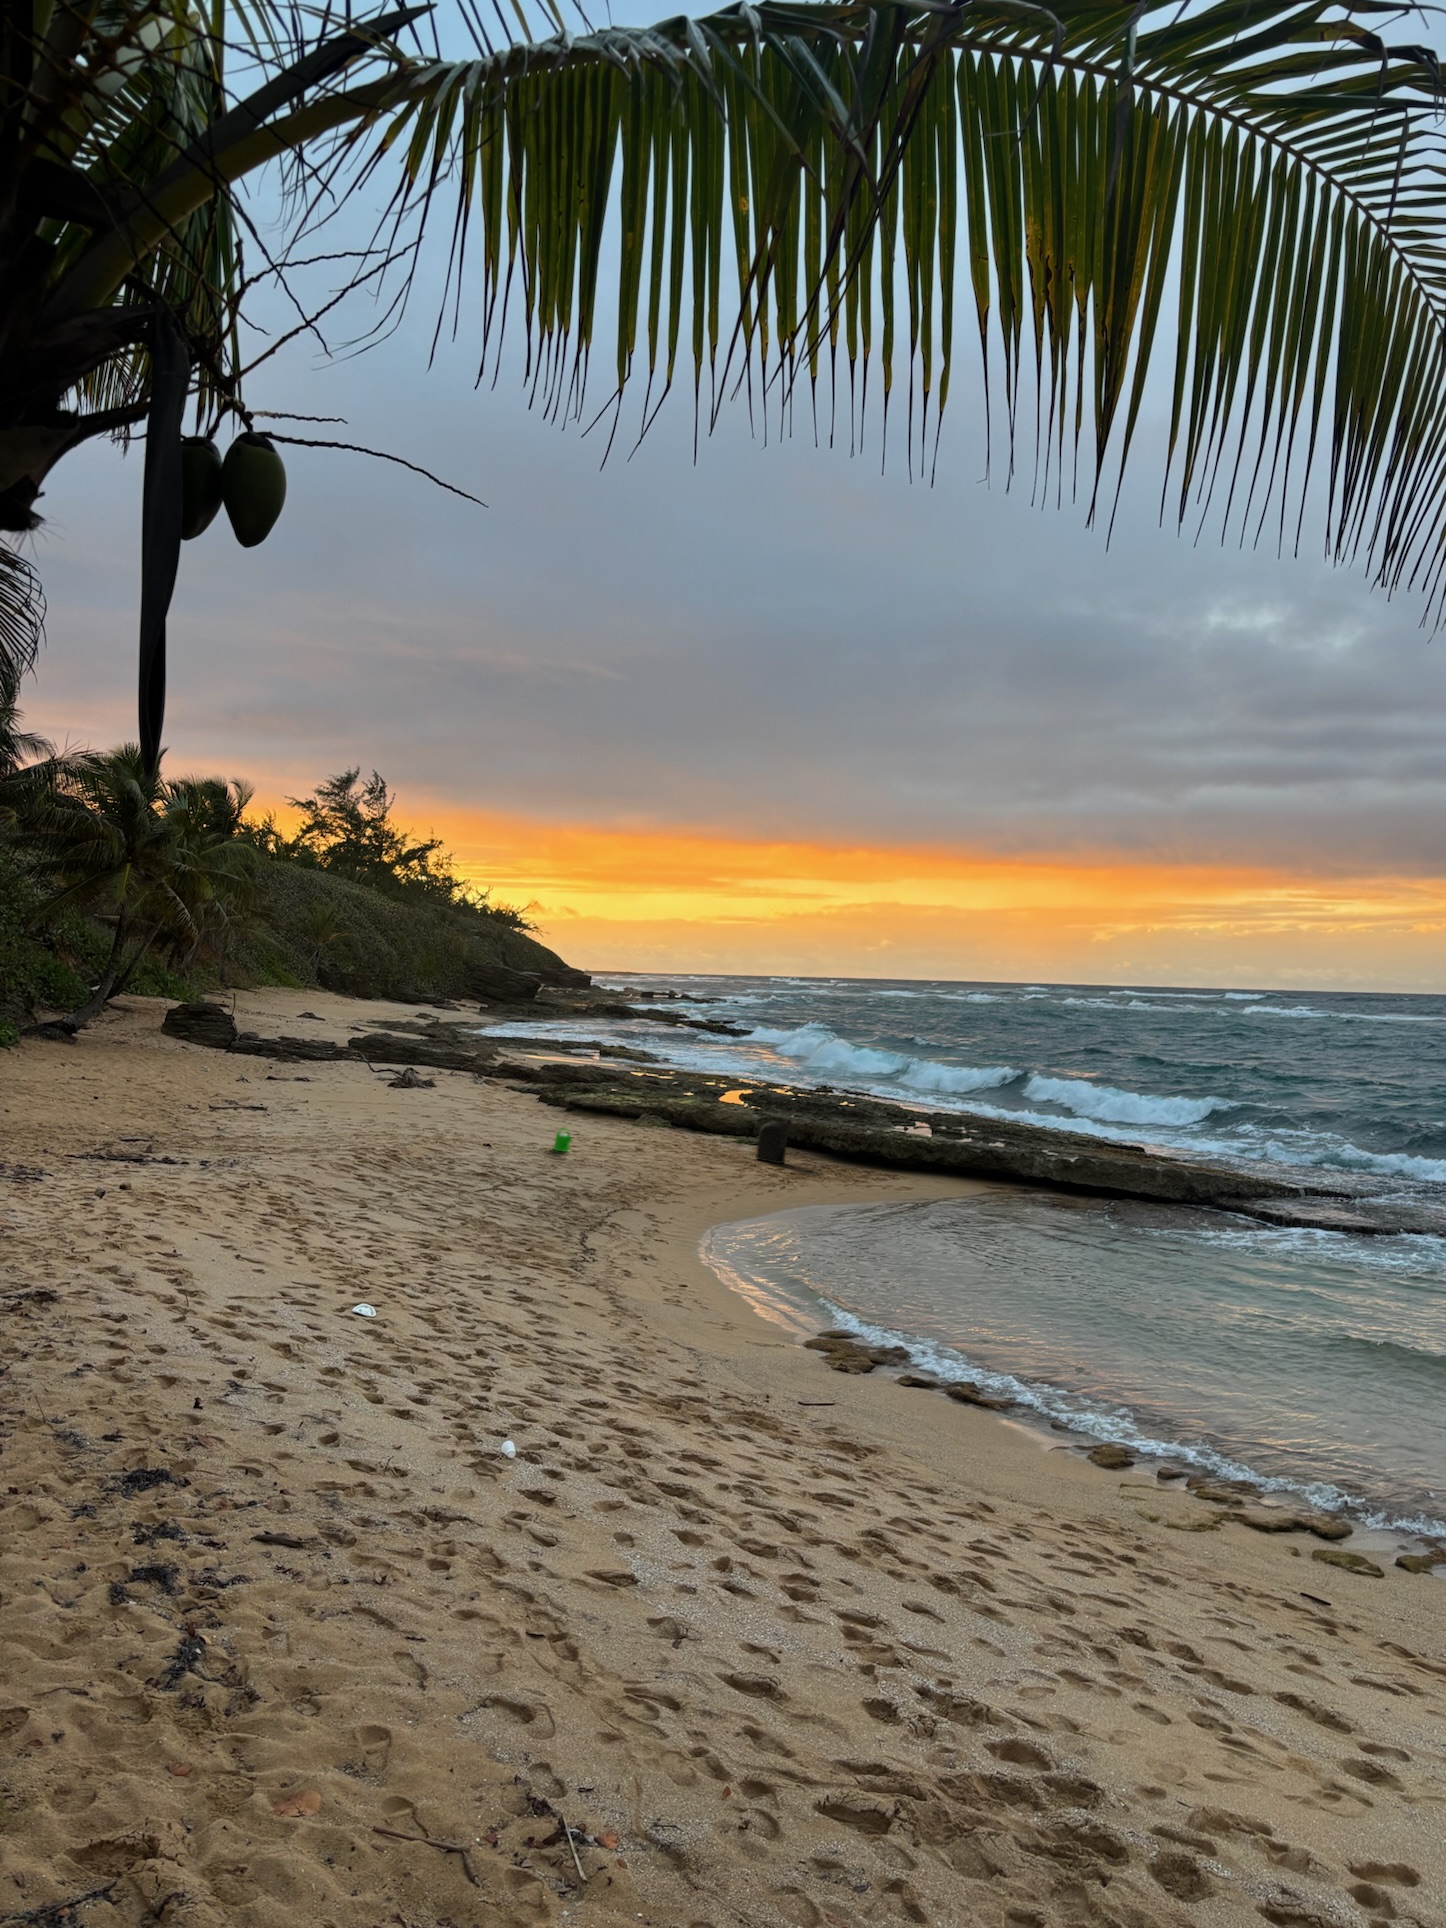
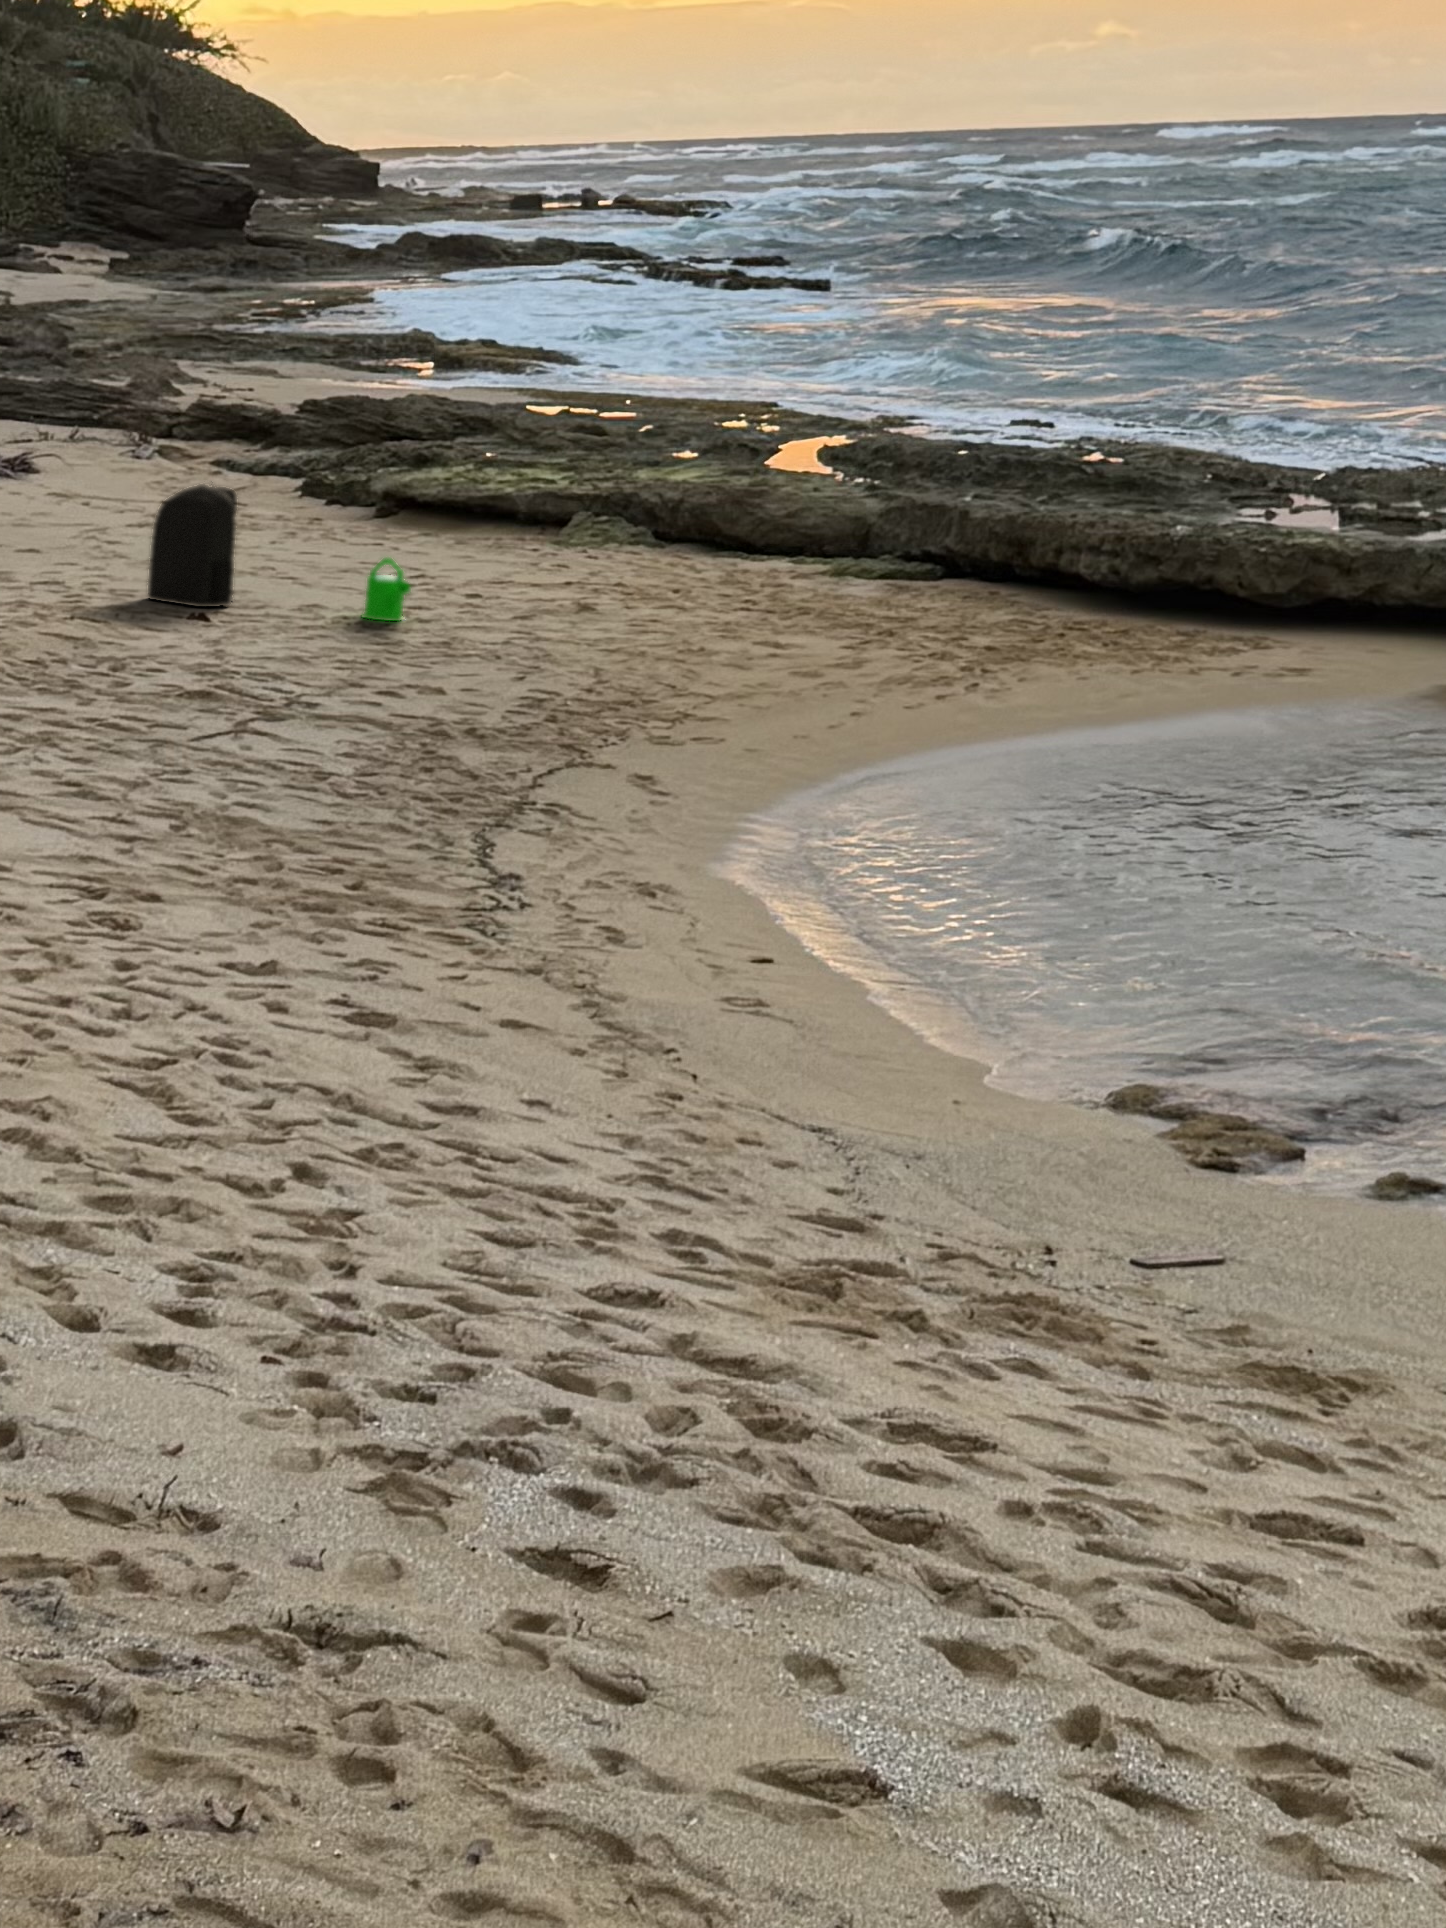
backpack: present [756,1121,787,1163] -> present [148,484,237,607]

